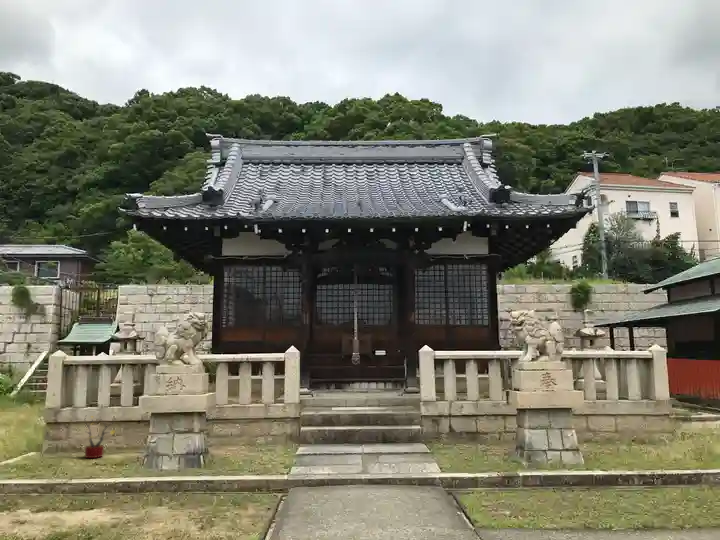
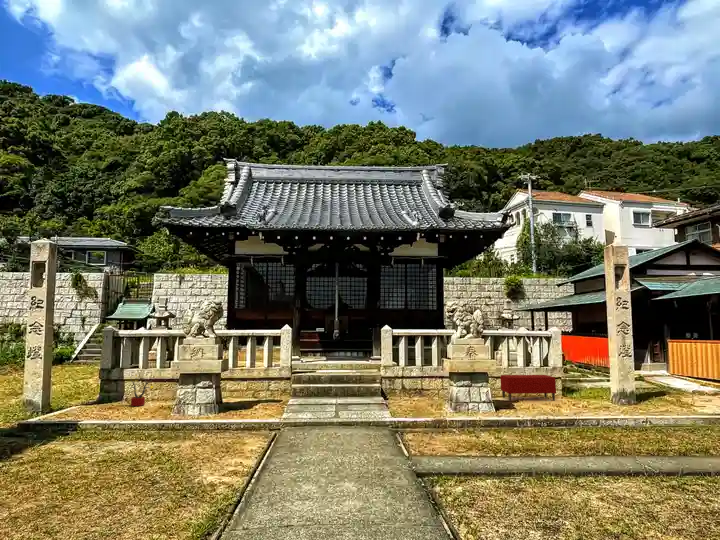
bench: none [583,410,662,447] -> present [500,375,556,401]

